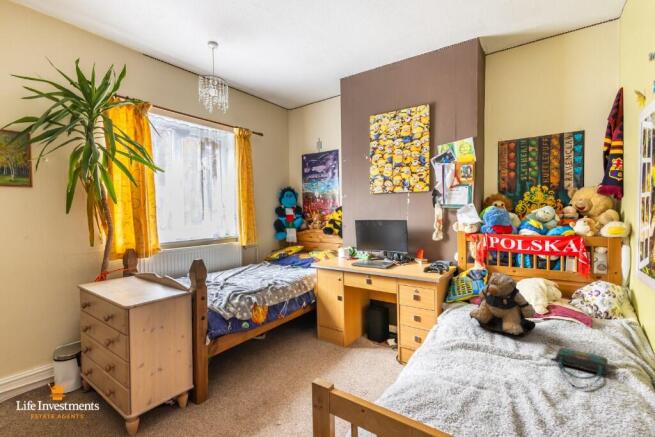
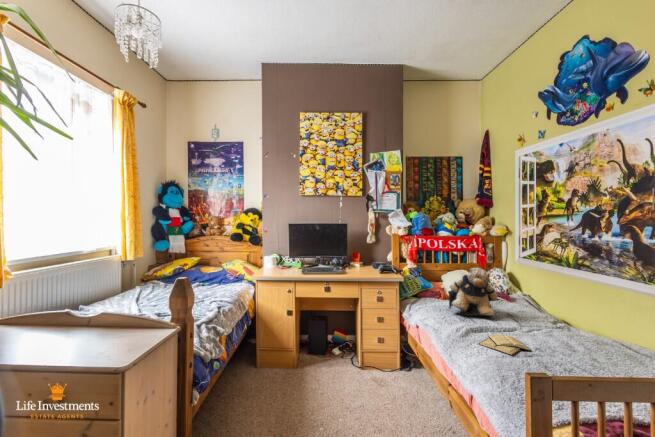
diary: none [441,348,500,373] -> present [478,335,531,355]
tote bag: present [551,348,608,389] -> none [525,319,580,346]

